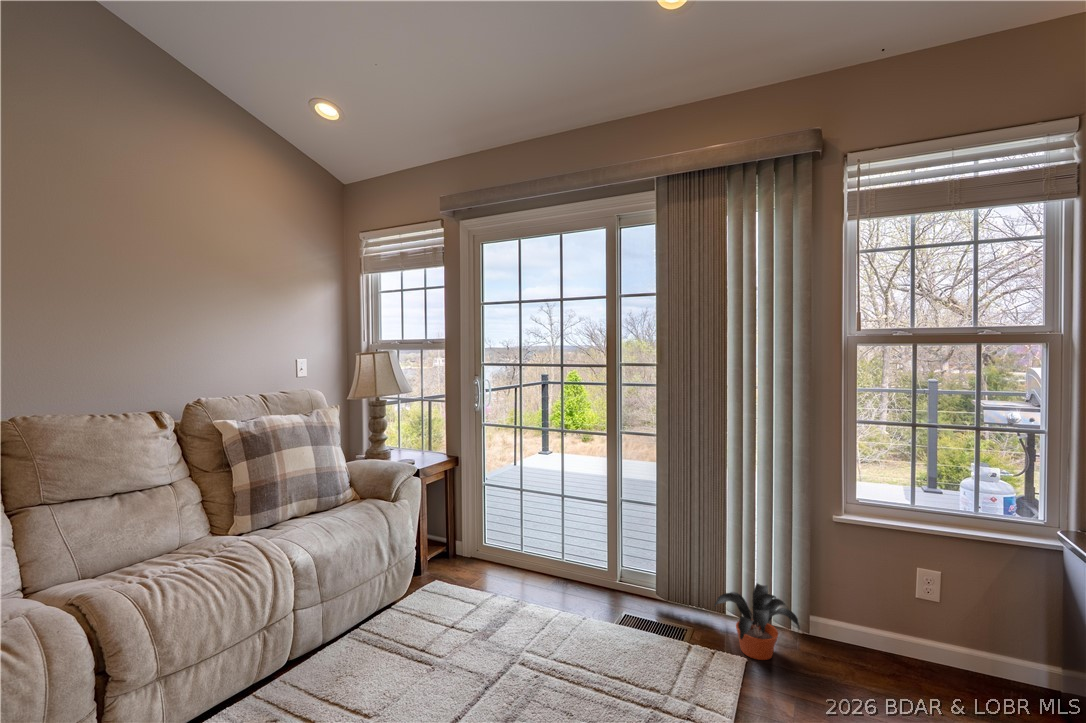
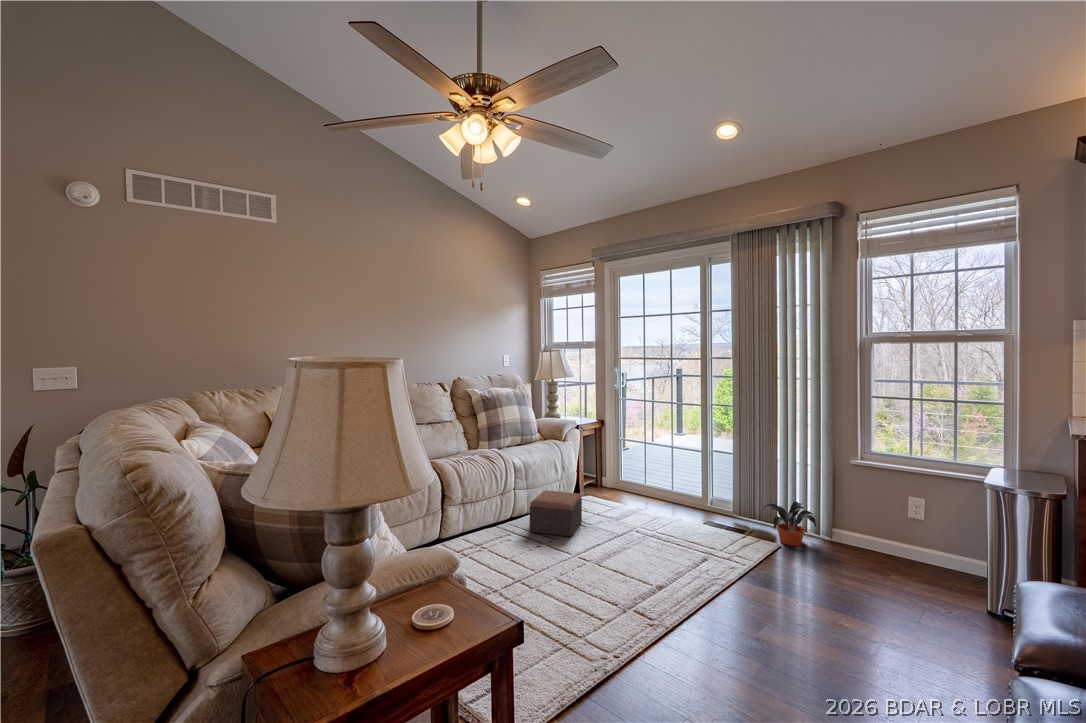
footstool: none [322,604,425,703] -> present [530,490,582,537]

